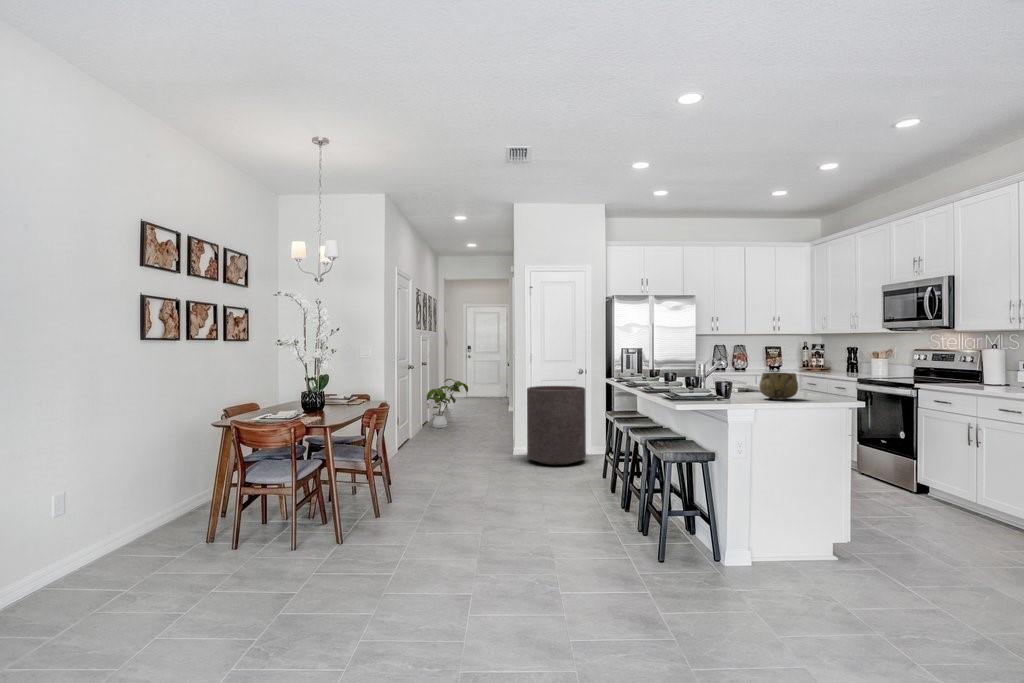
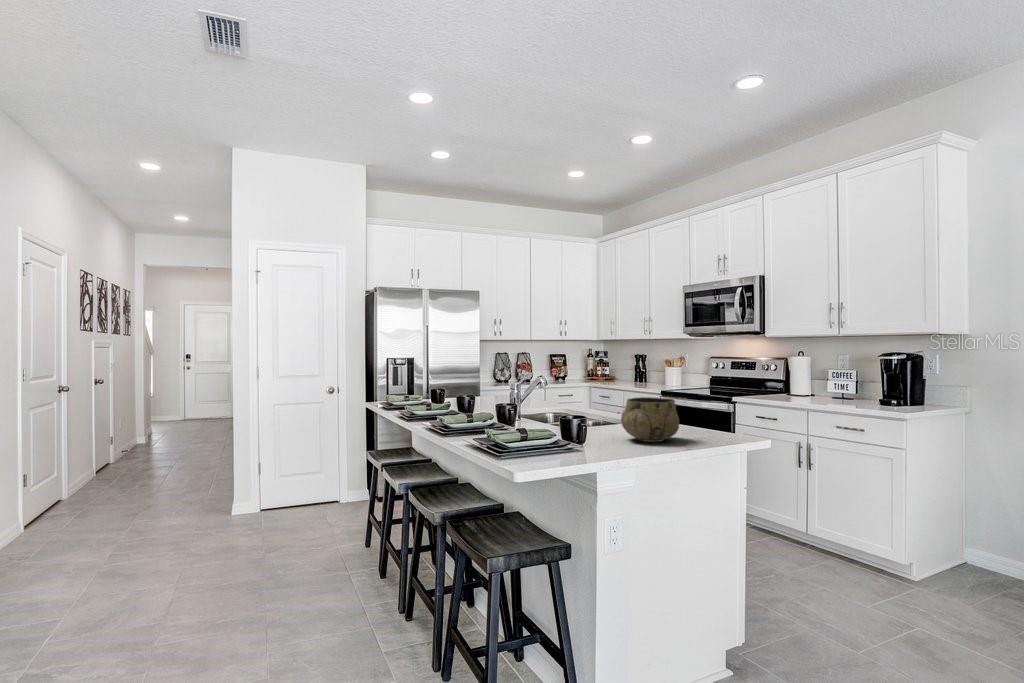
house plant: present [427,379,468,428] -> none [99,402,171,474]
trash can: present [527,386,586,465] -> none [250,411,339,529]

